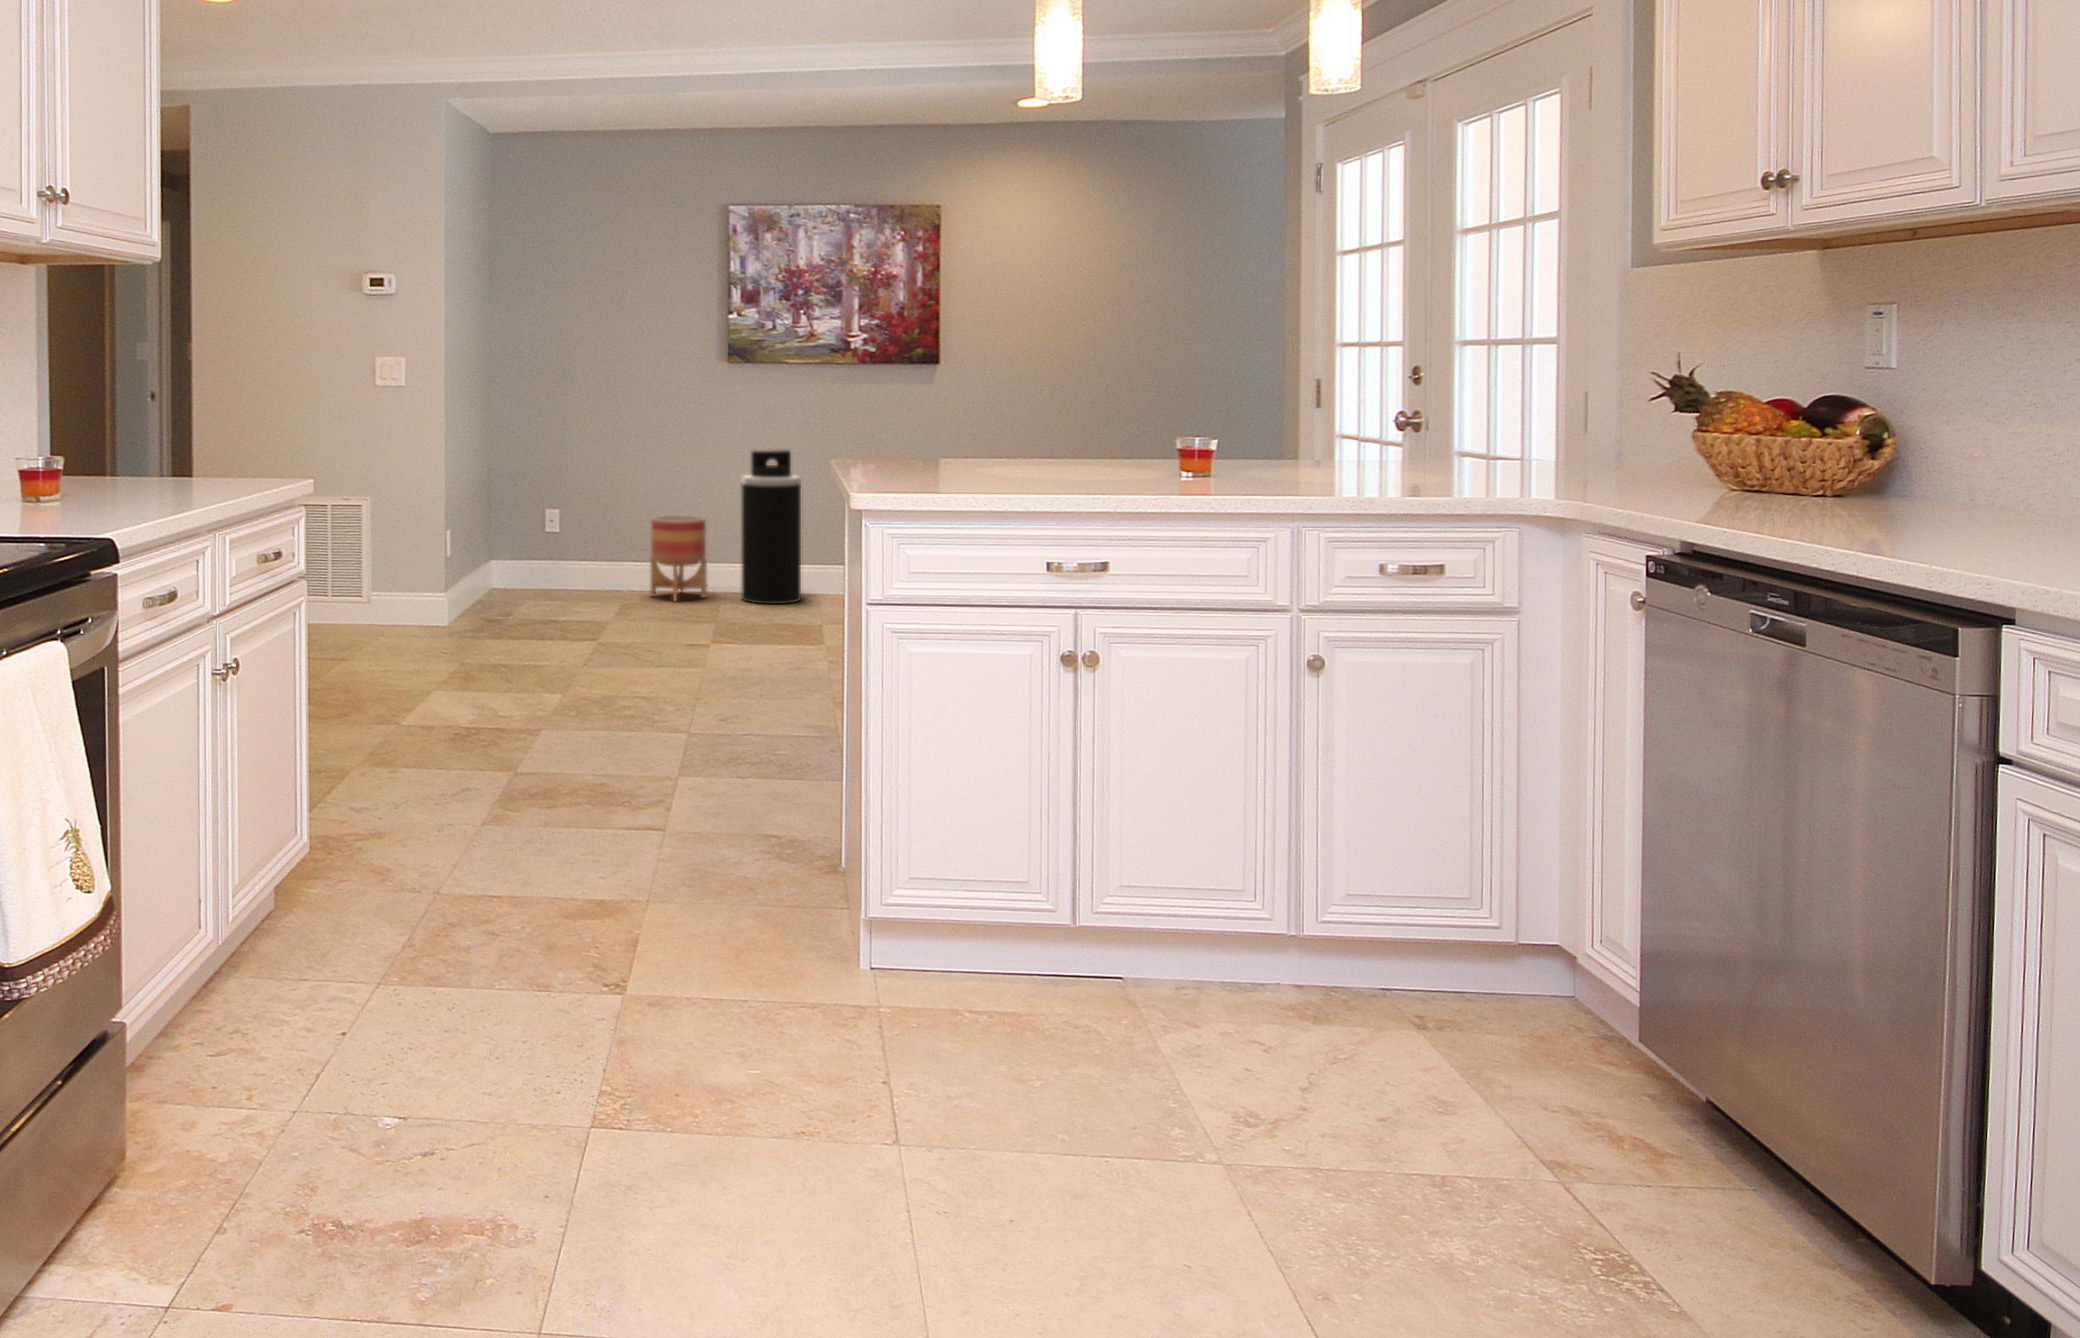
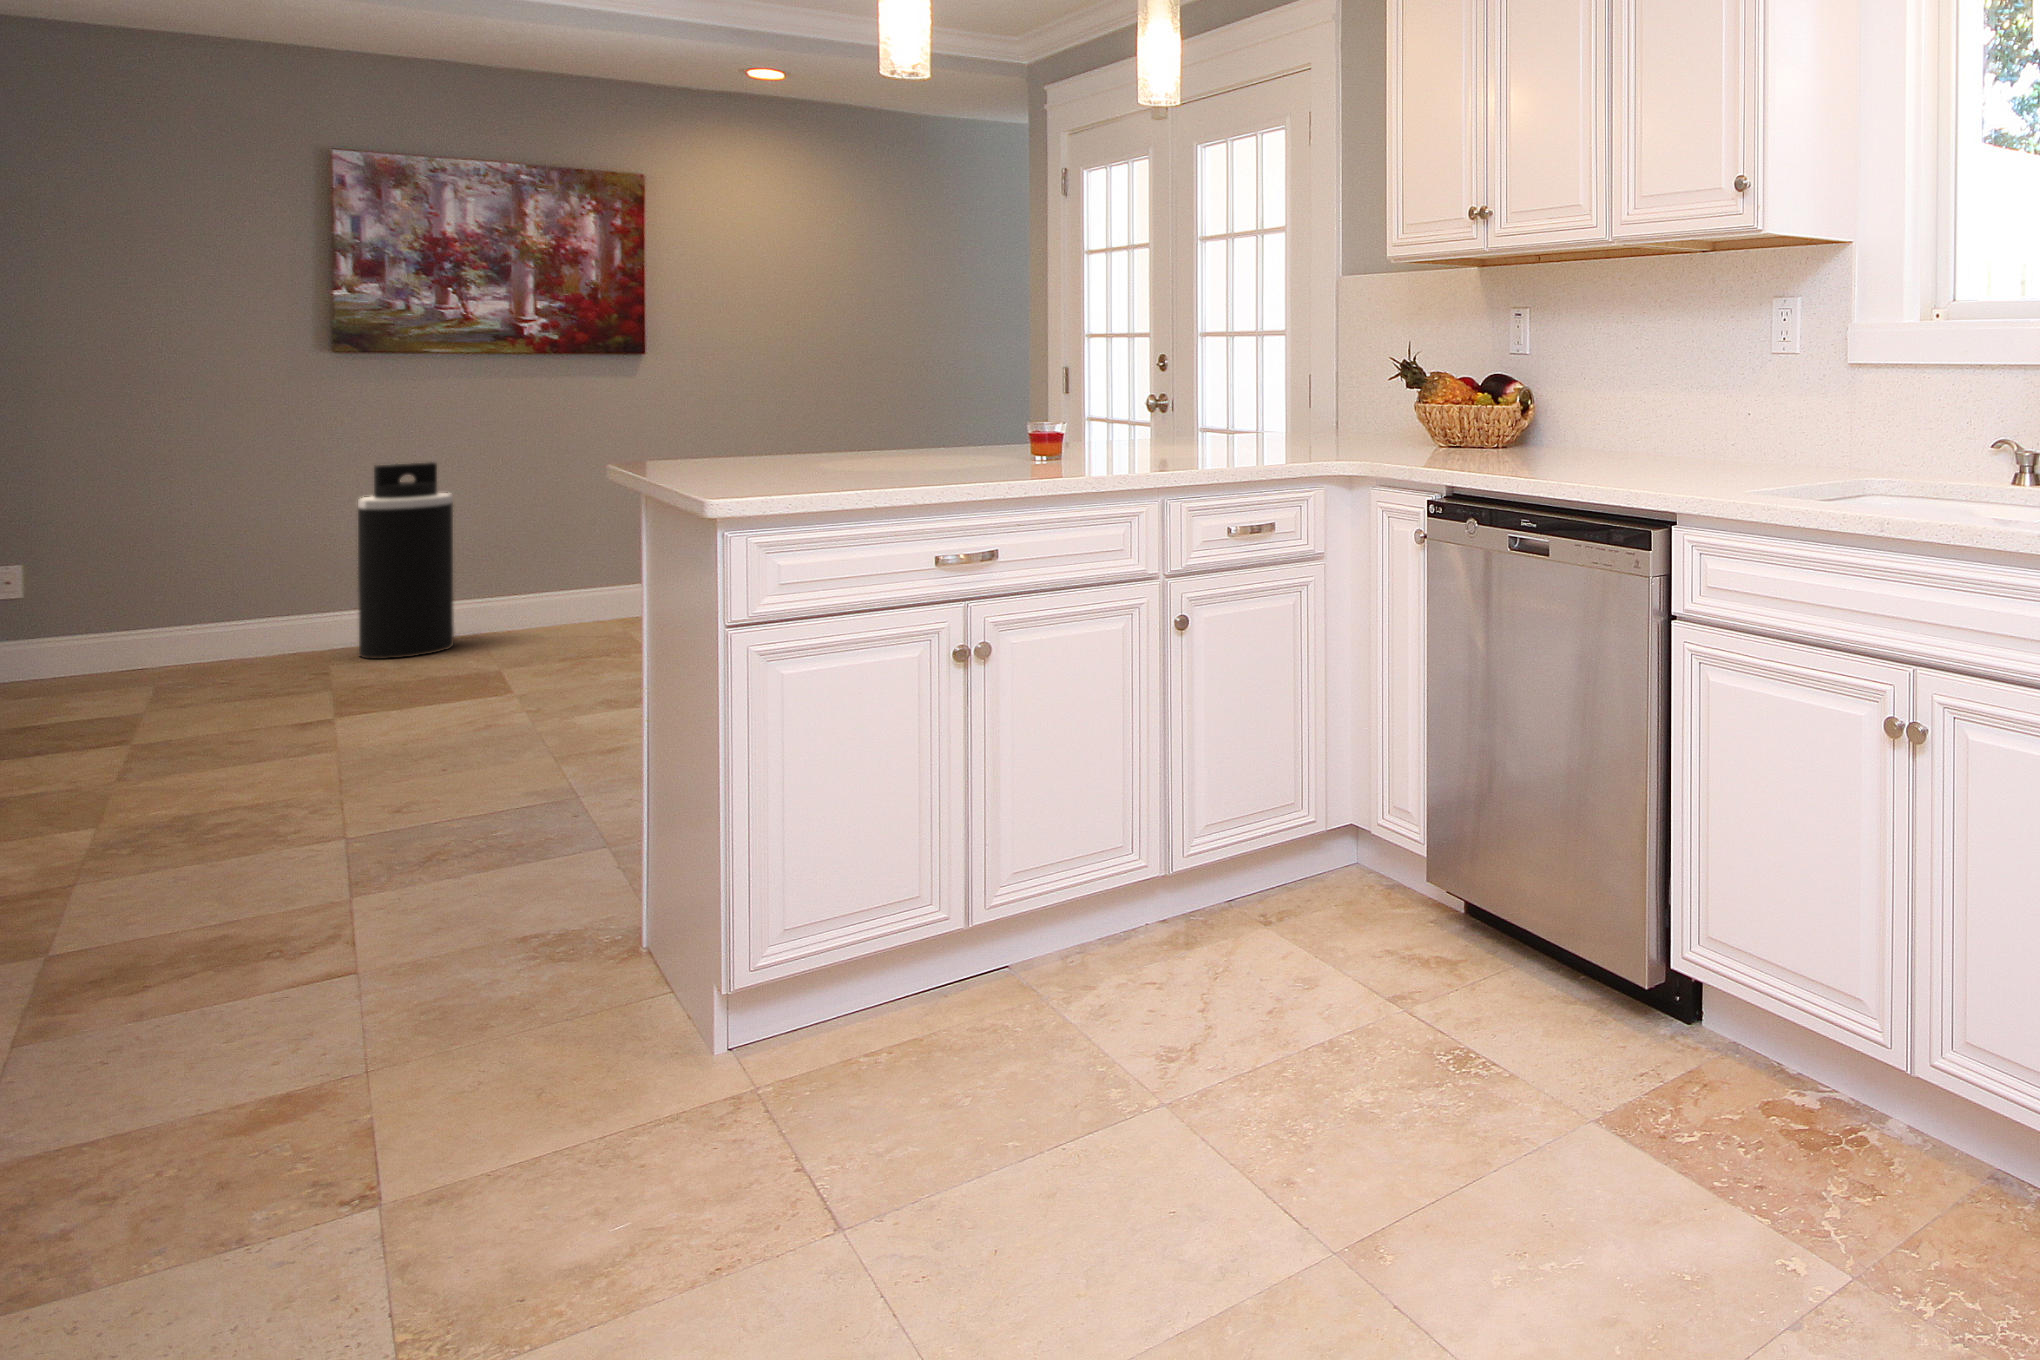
planter: present [650,515,707,601] -> none [197,556,299,675]

